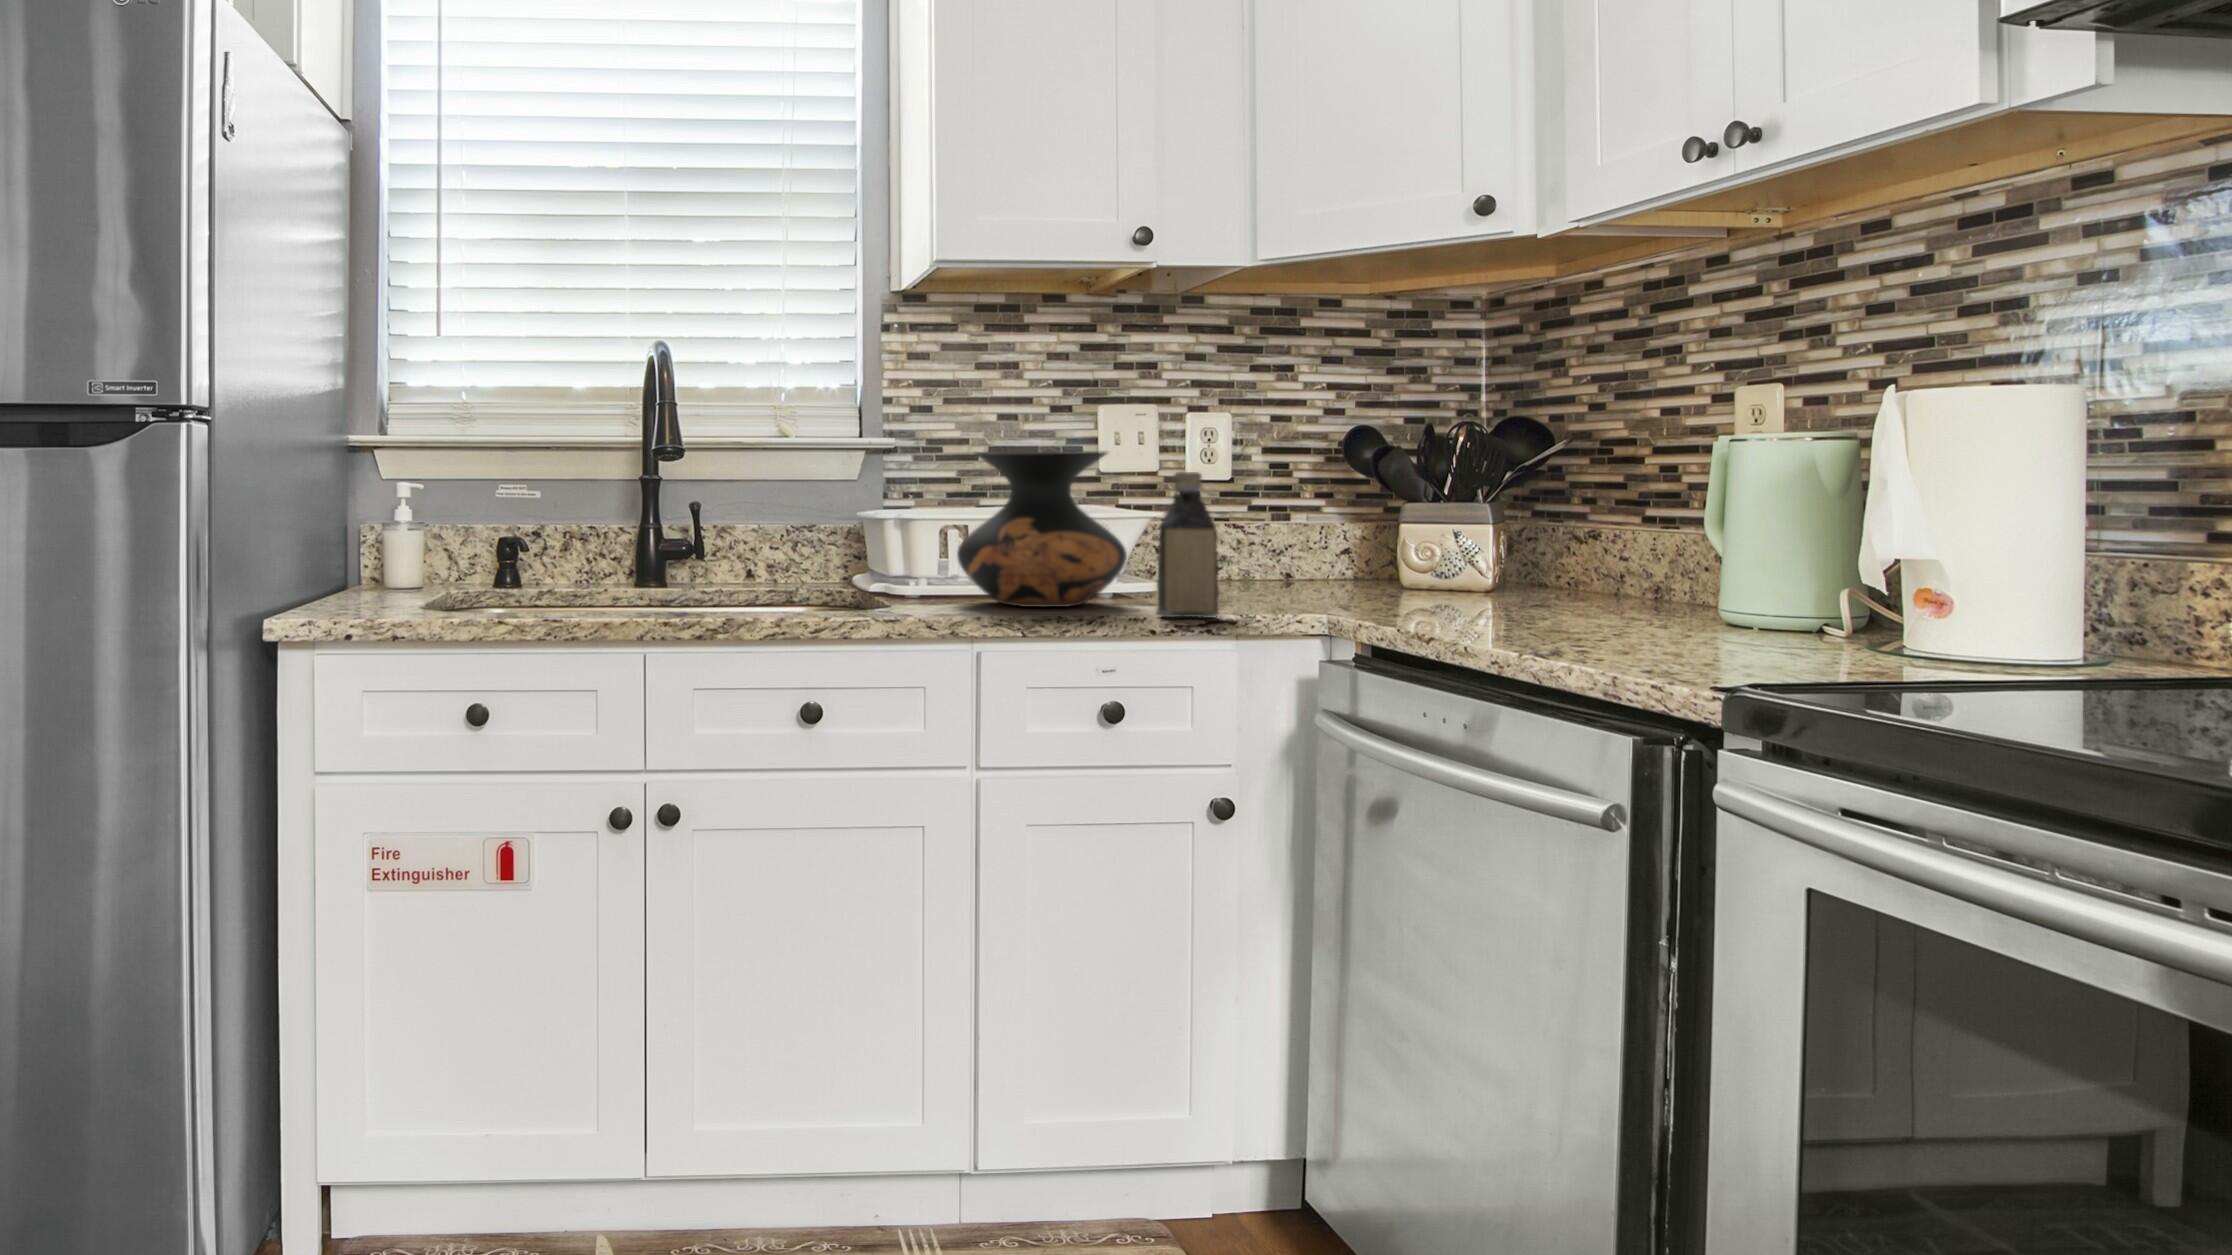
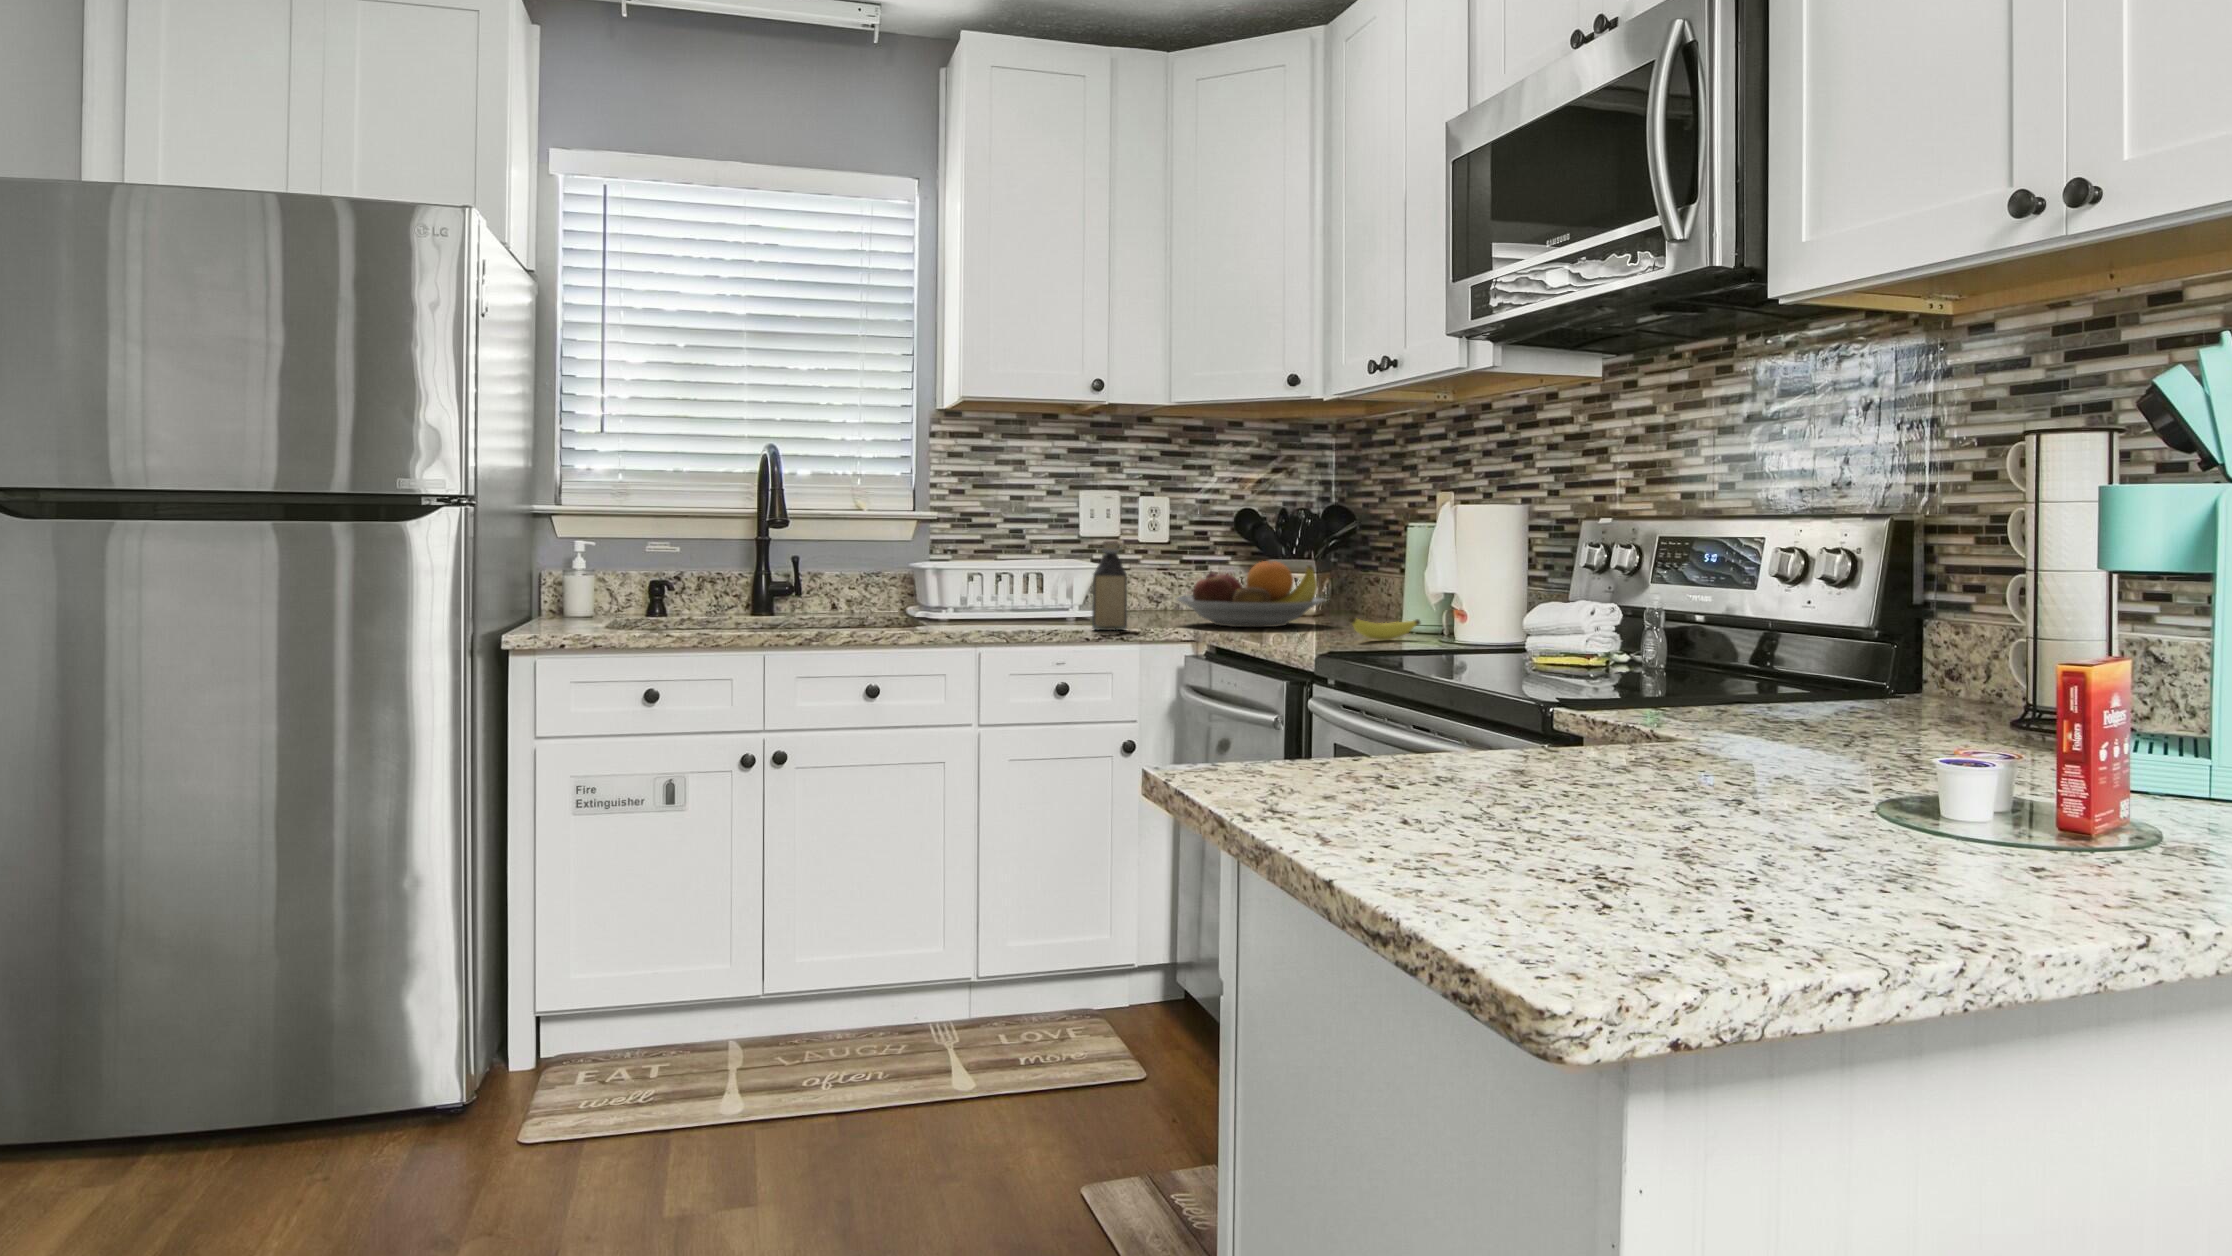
vase: present [957,452,1127,607] -> none [974,525,1081,626]
fruit bowl: none [1280,504,1550,614] -> present [1176,561,1324,627]
banana: none [1699,604,1829,650] -> present [1348,616,1420,640]

